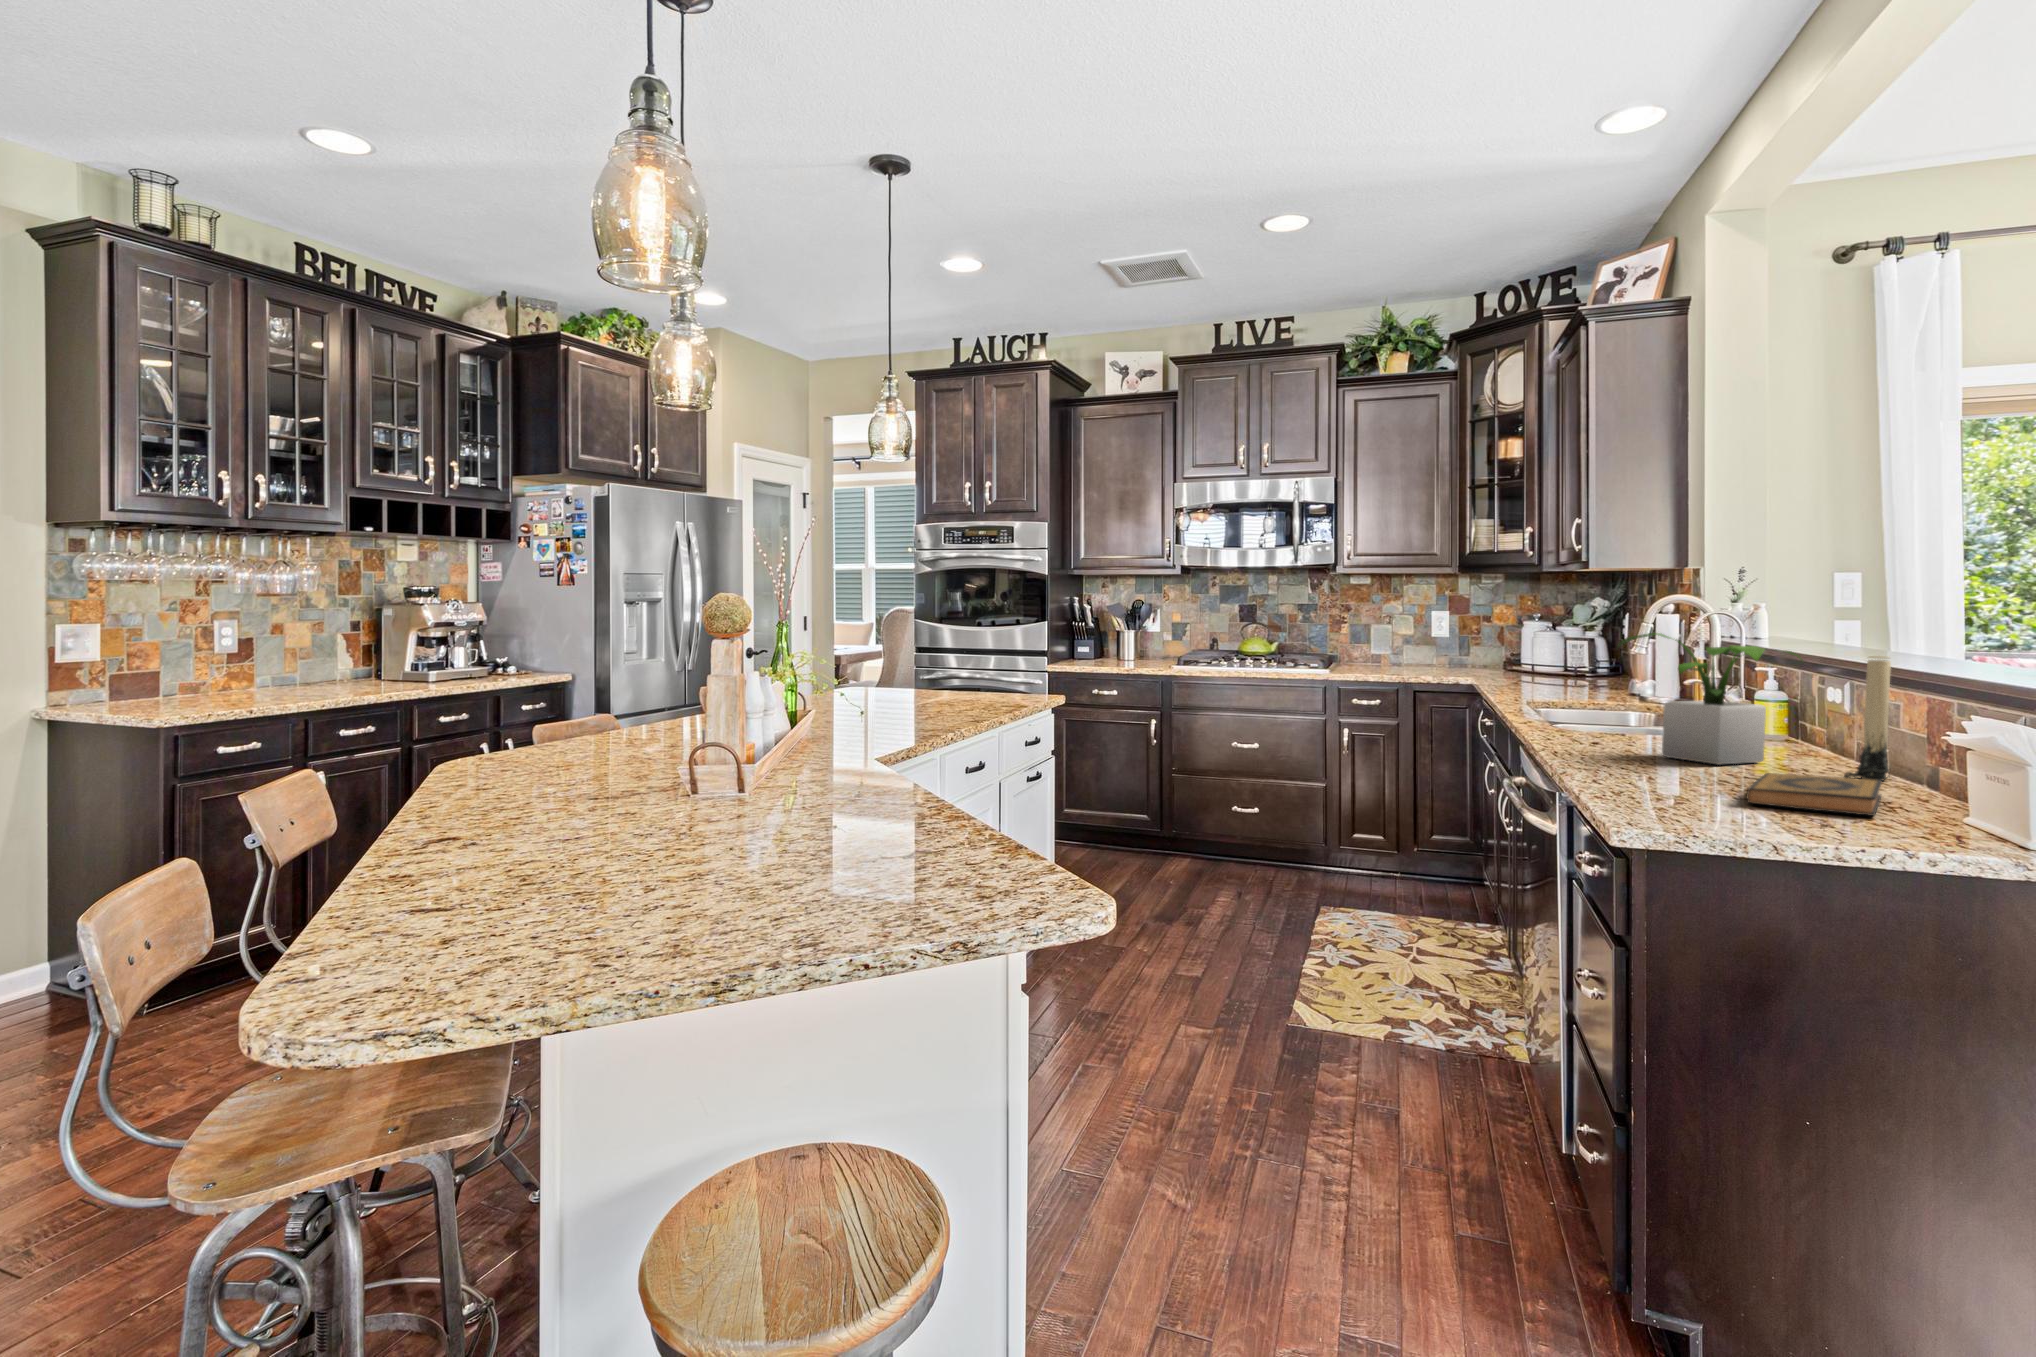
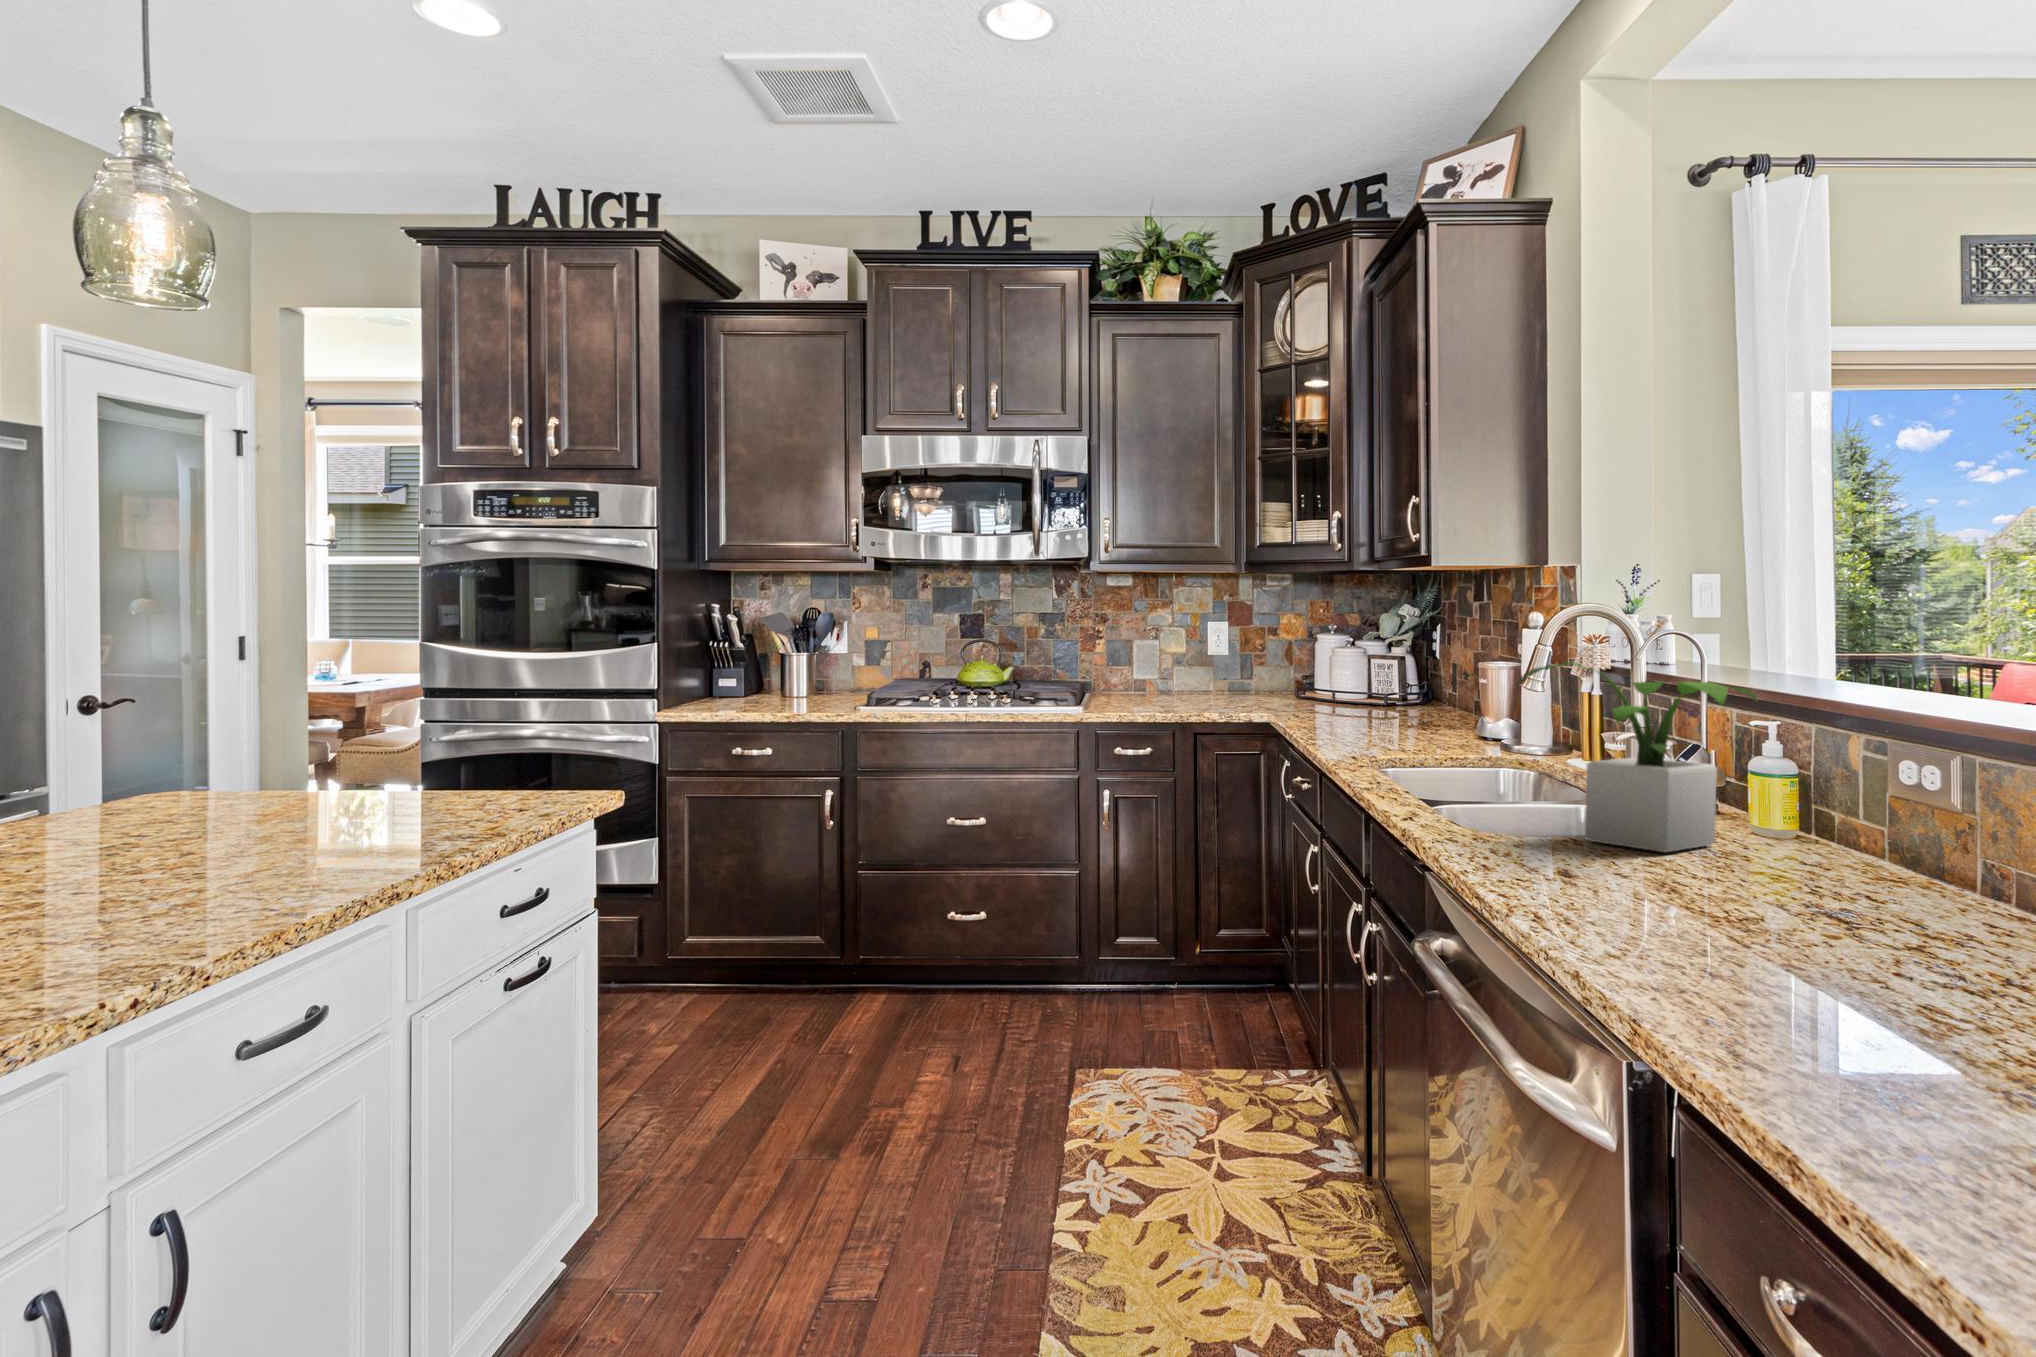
candle: present [1844,656,1891,780] -> none [1833,697,1892,872]
hardback book: present [1747,773,1882,816] -> none [1756,871,1951,946]

